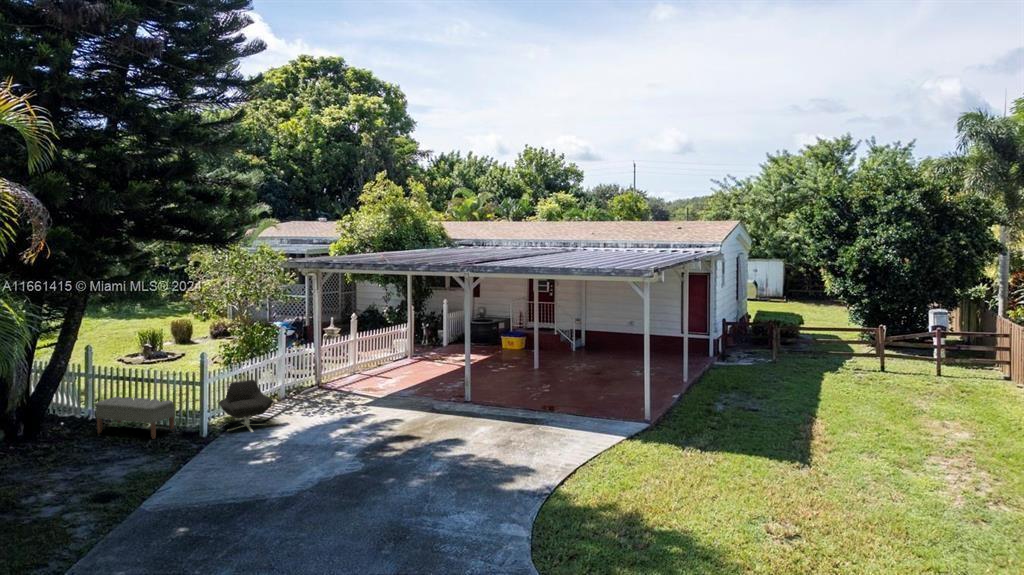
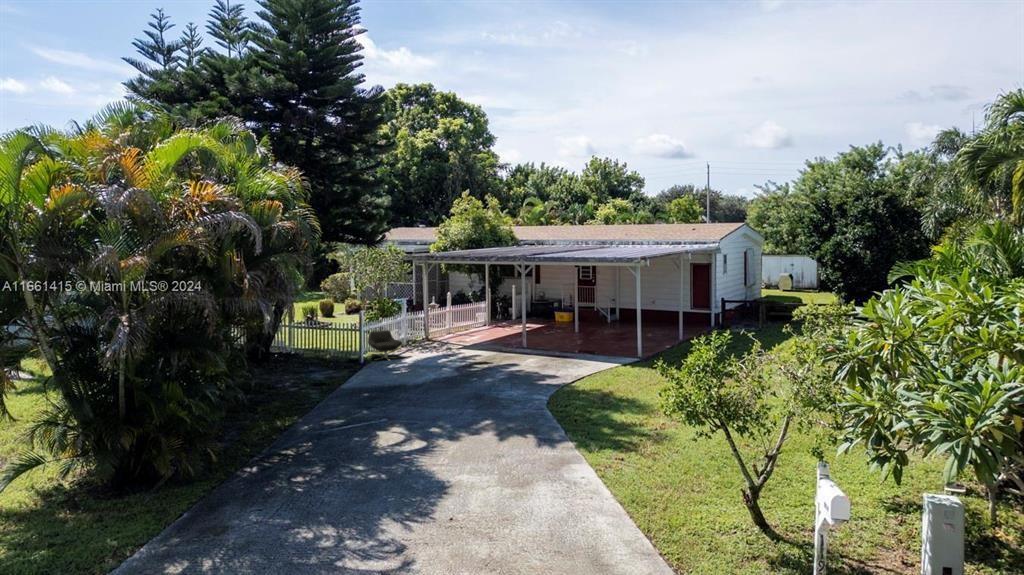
bench: present [94,397,175,439] -> none [297,339,343,363]

